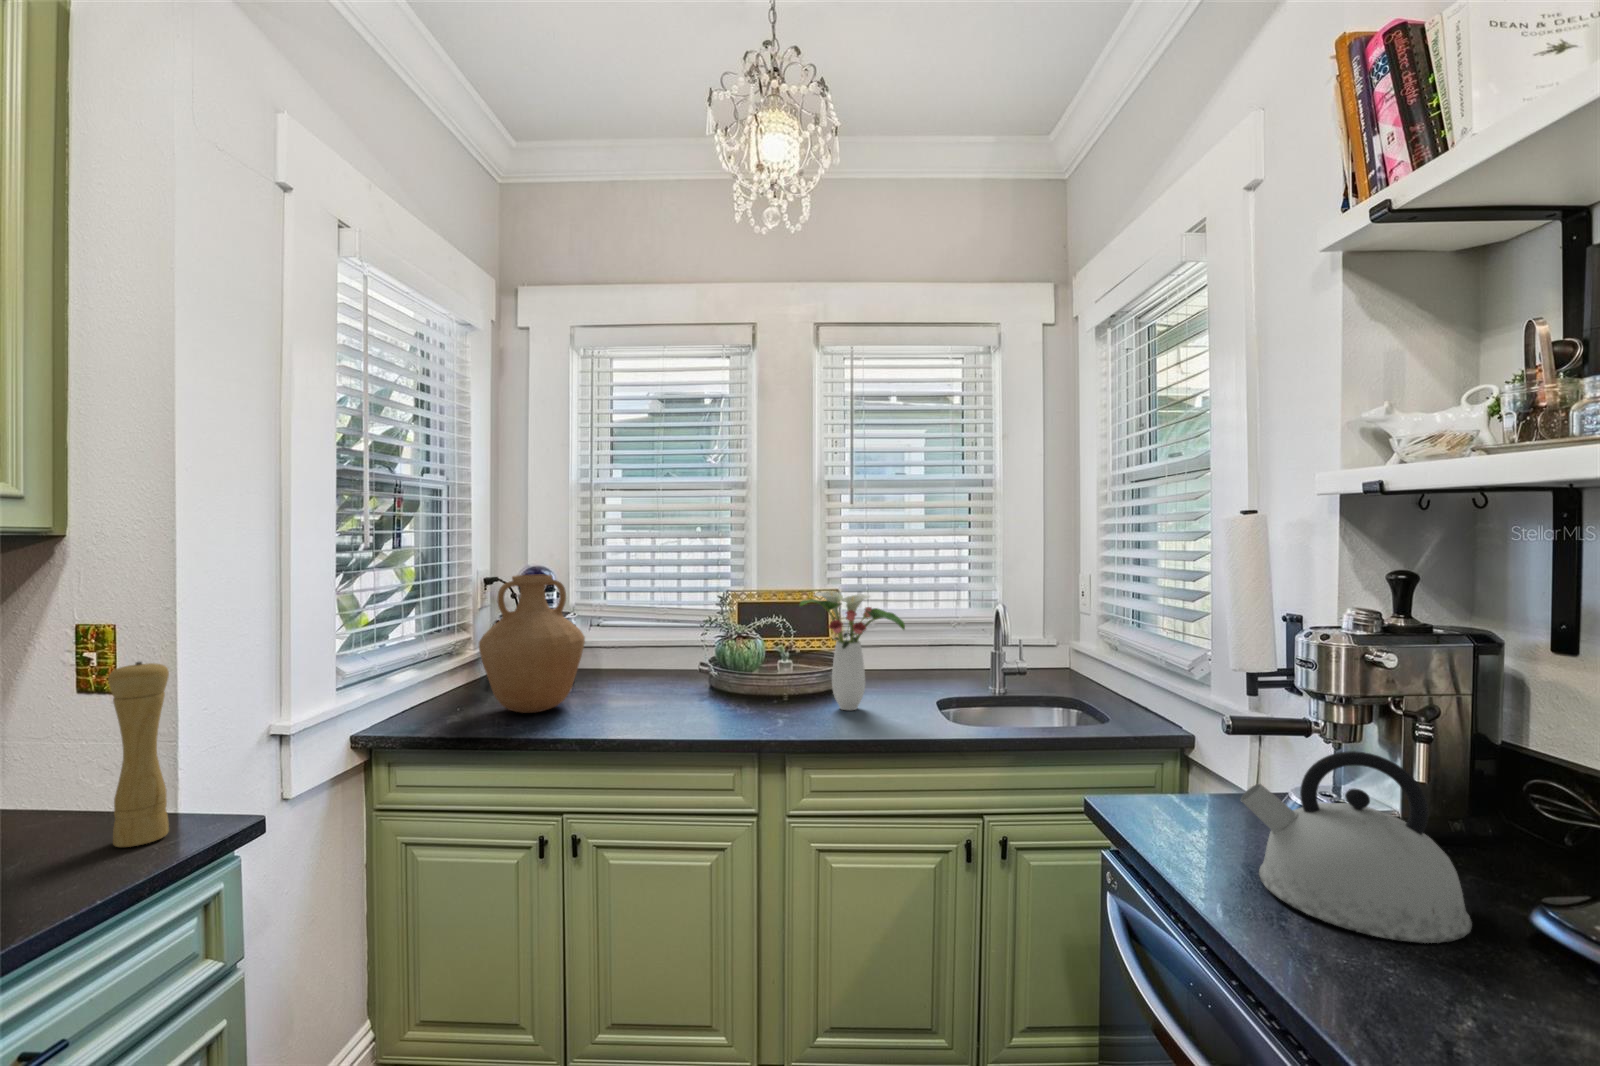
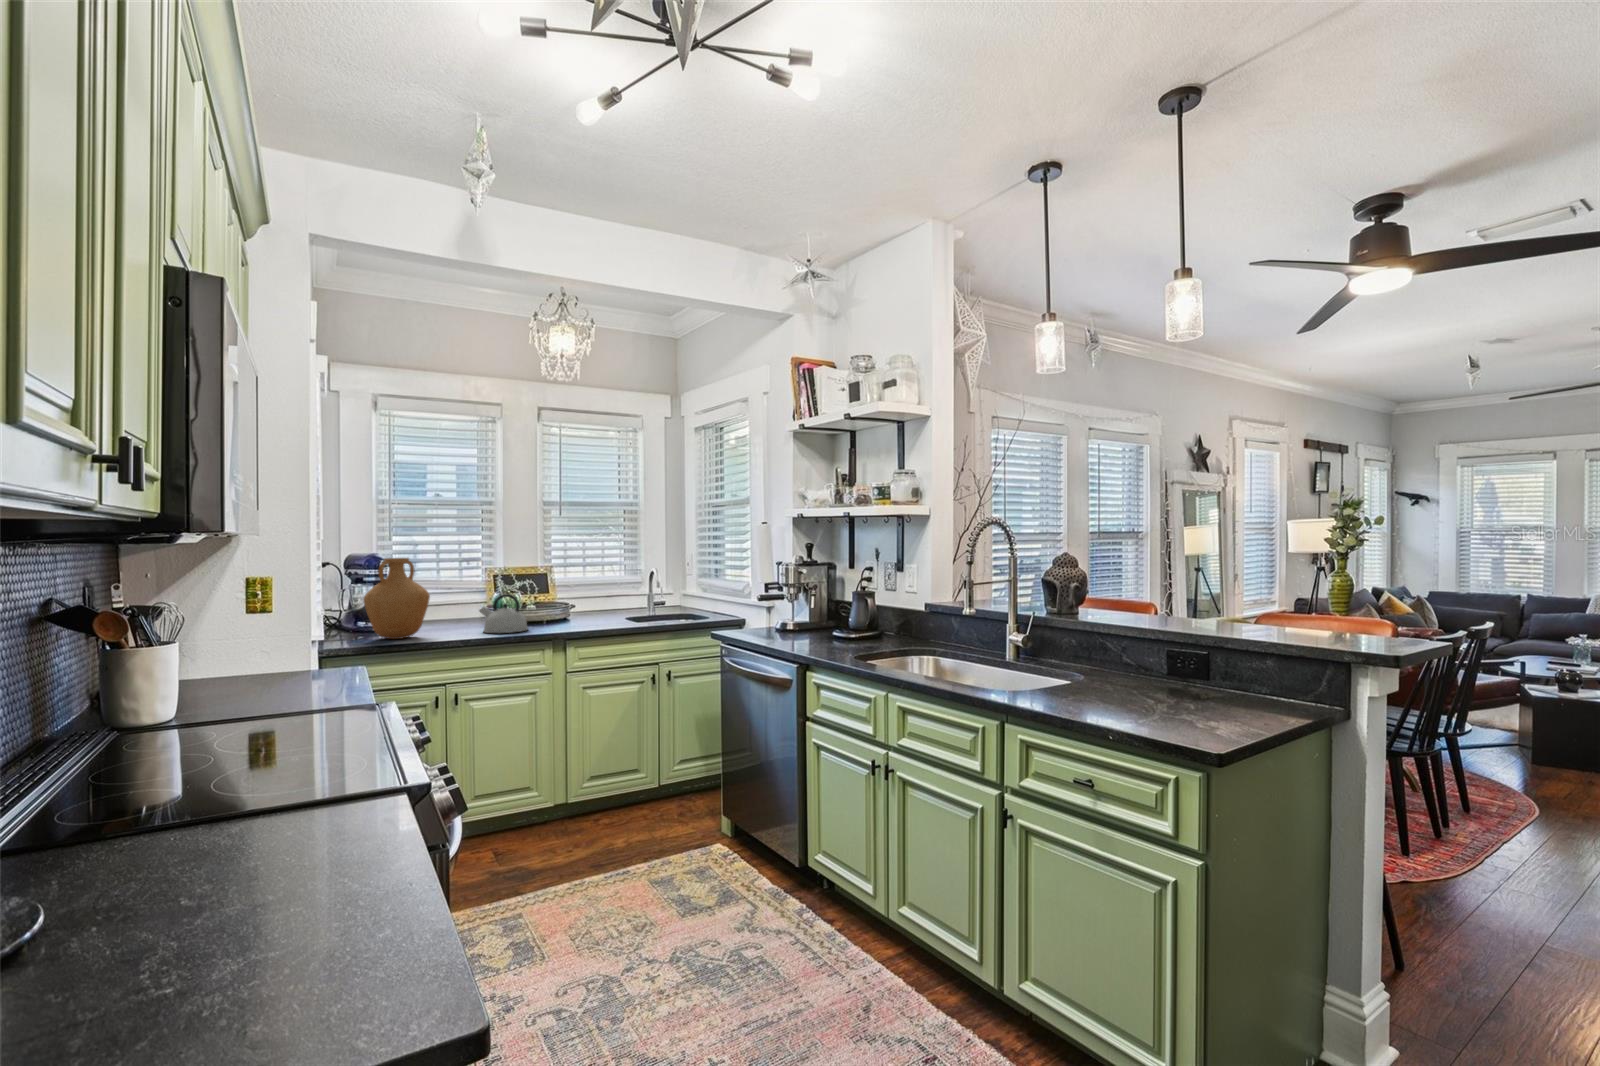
flower arrangement: present [800,591,905,710] -> none [561,563,616,625]
pepper mill: present [108,661,169,847] -> none [327,588,350,668]
kettle: present [1241,751,1472,943] -> present [480,594,528,633]

